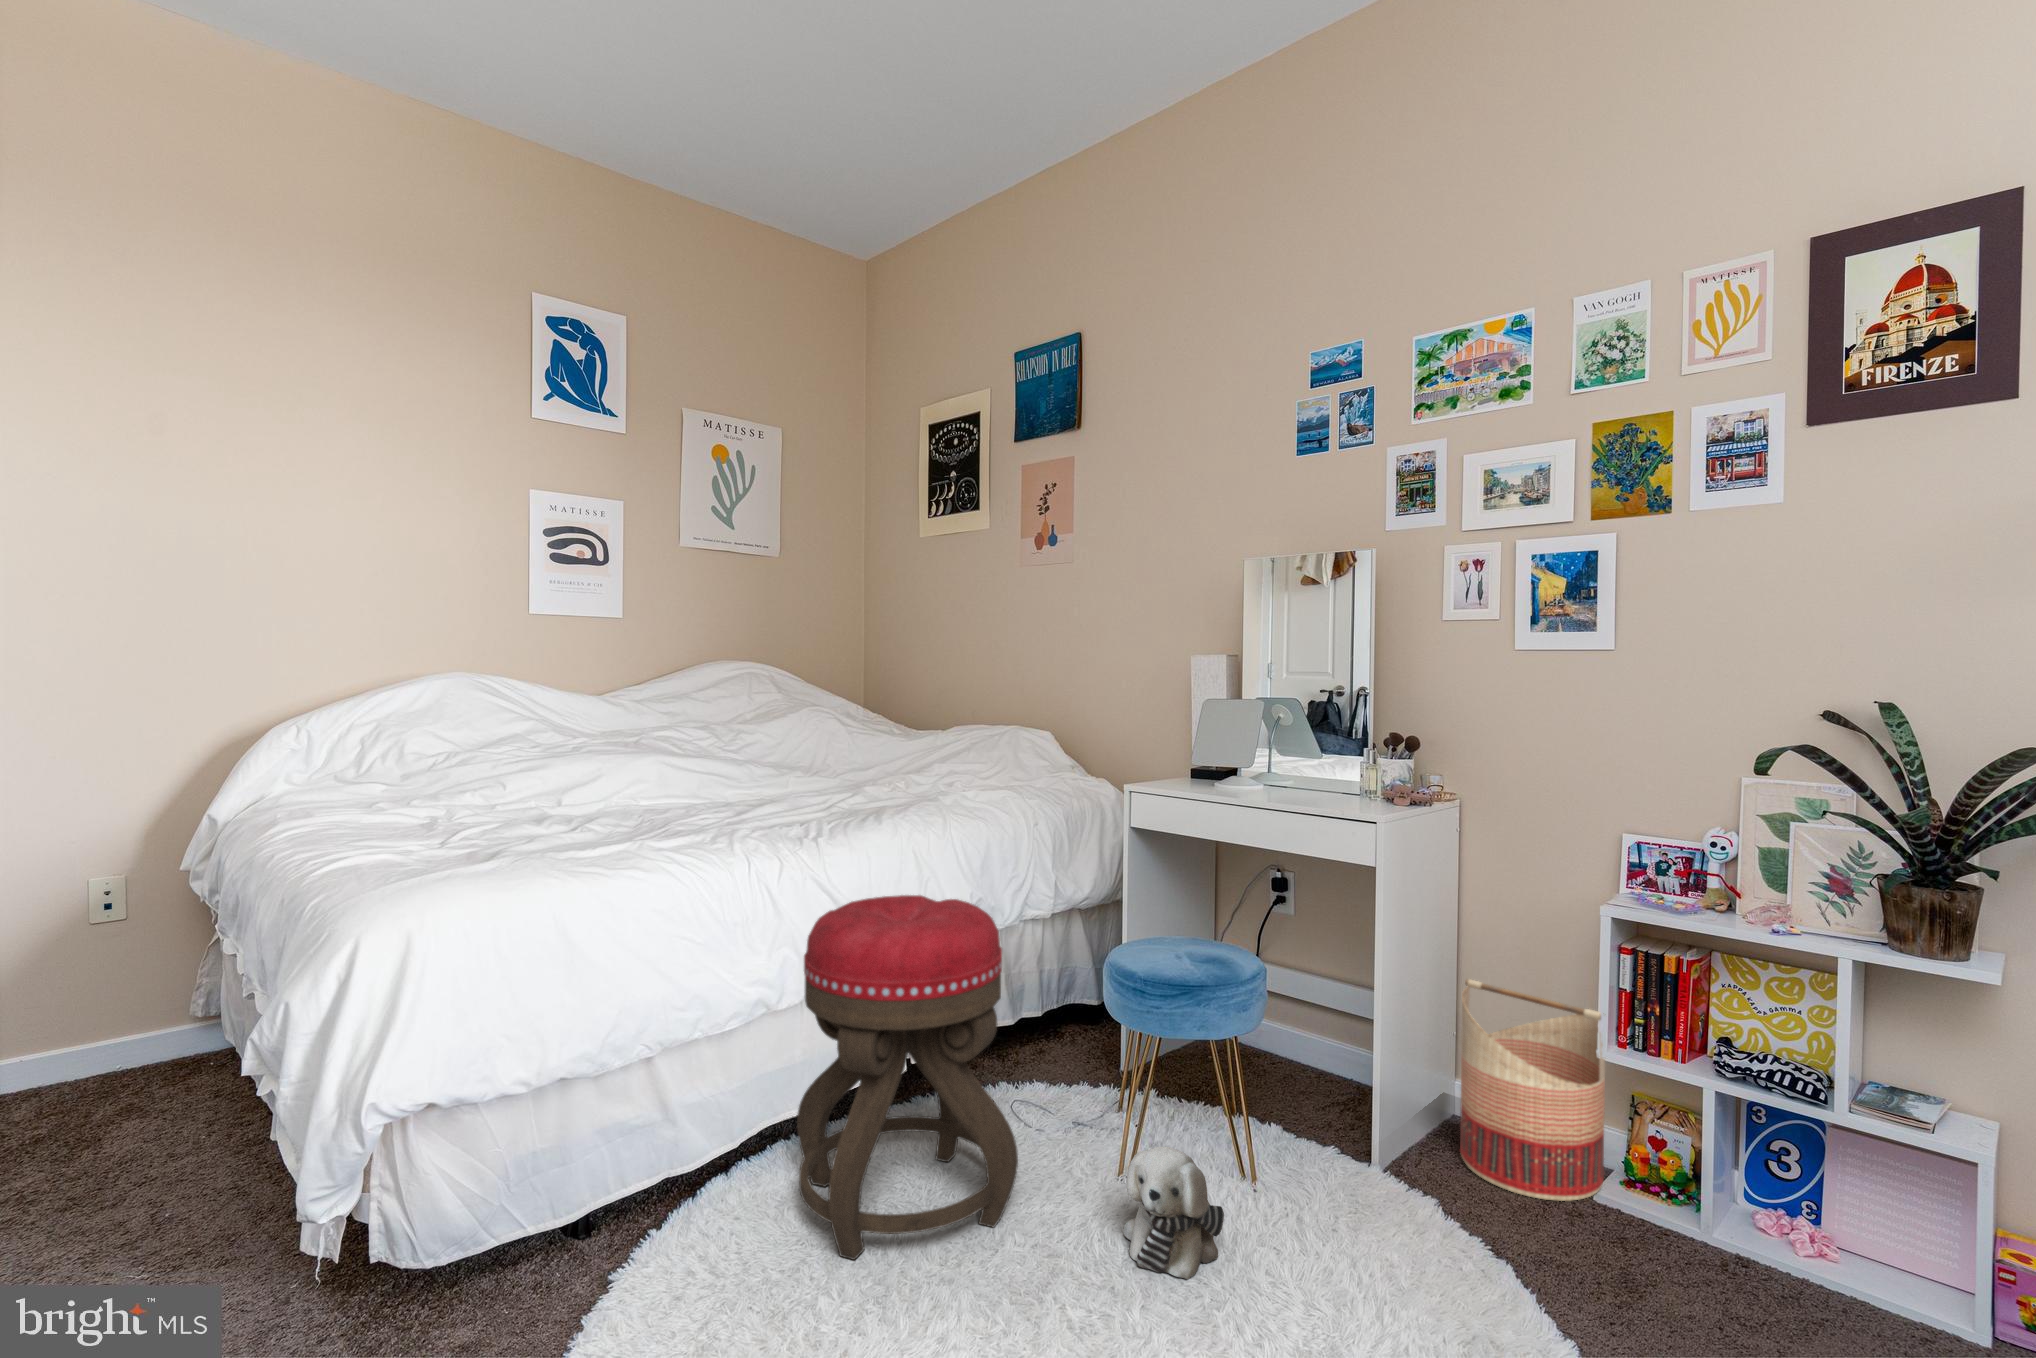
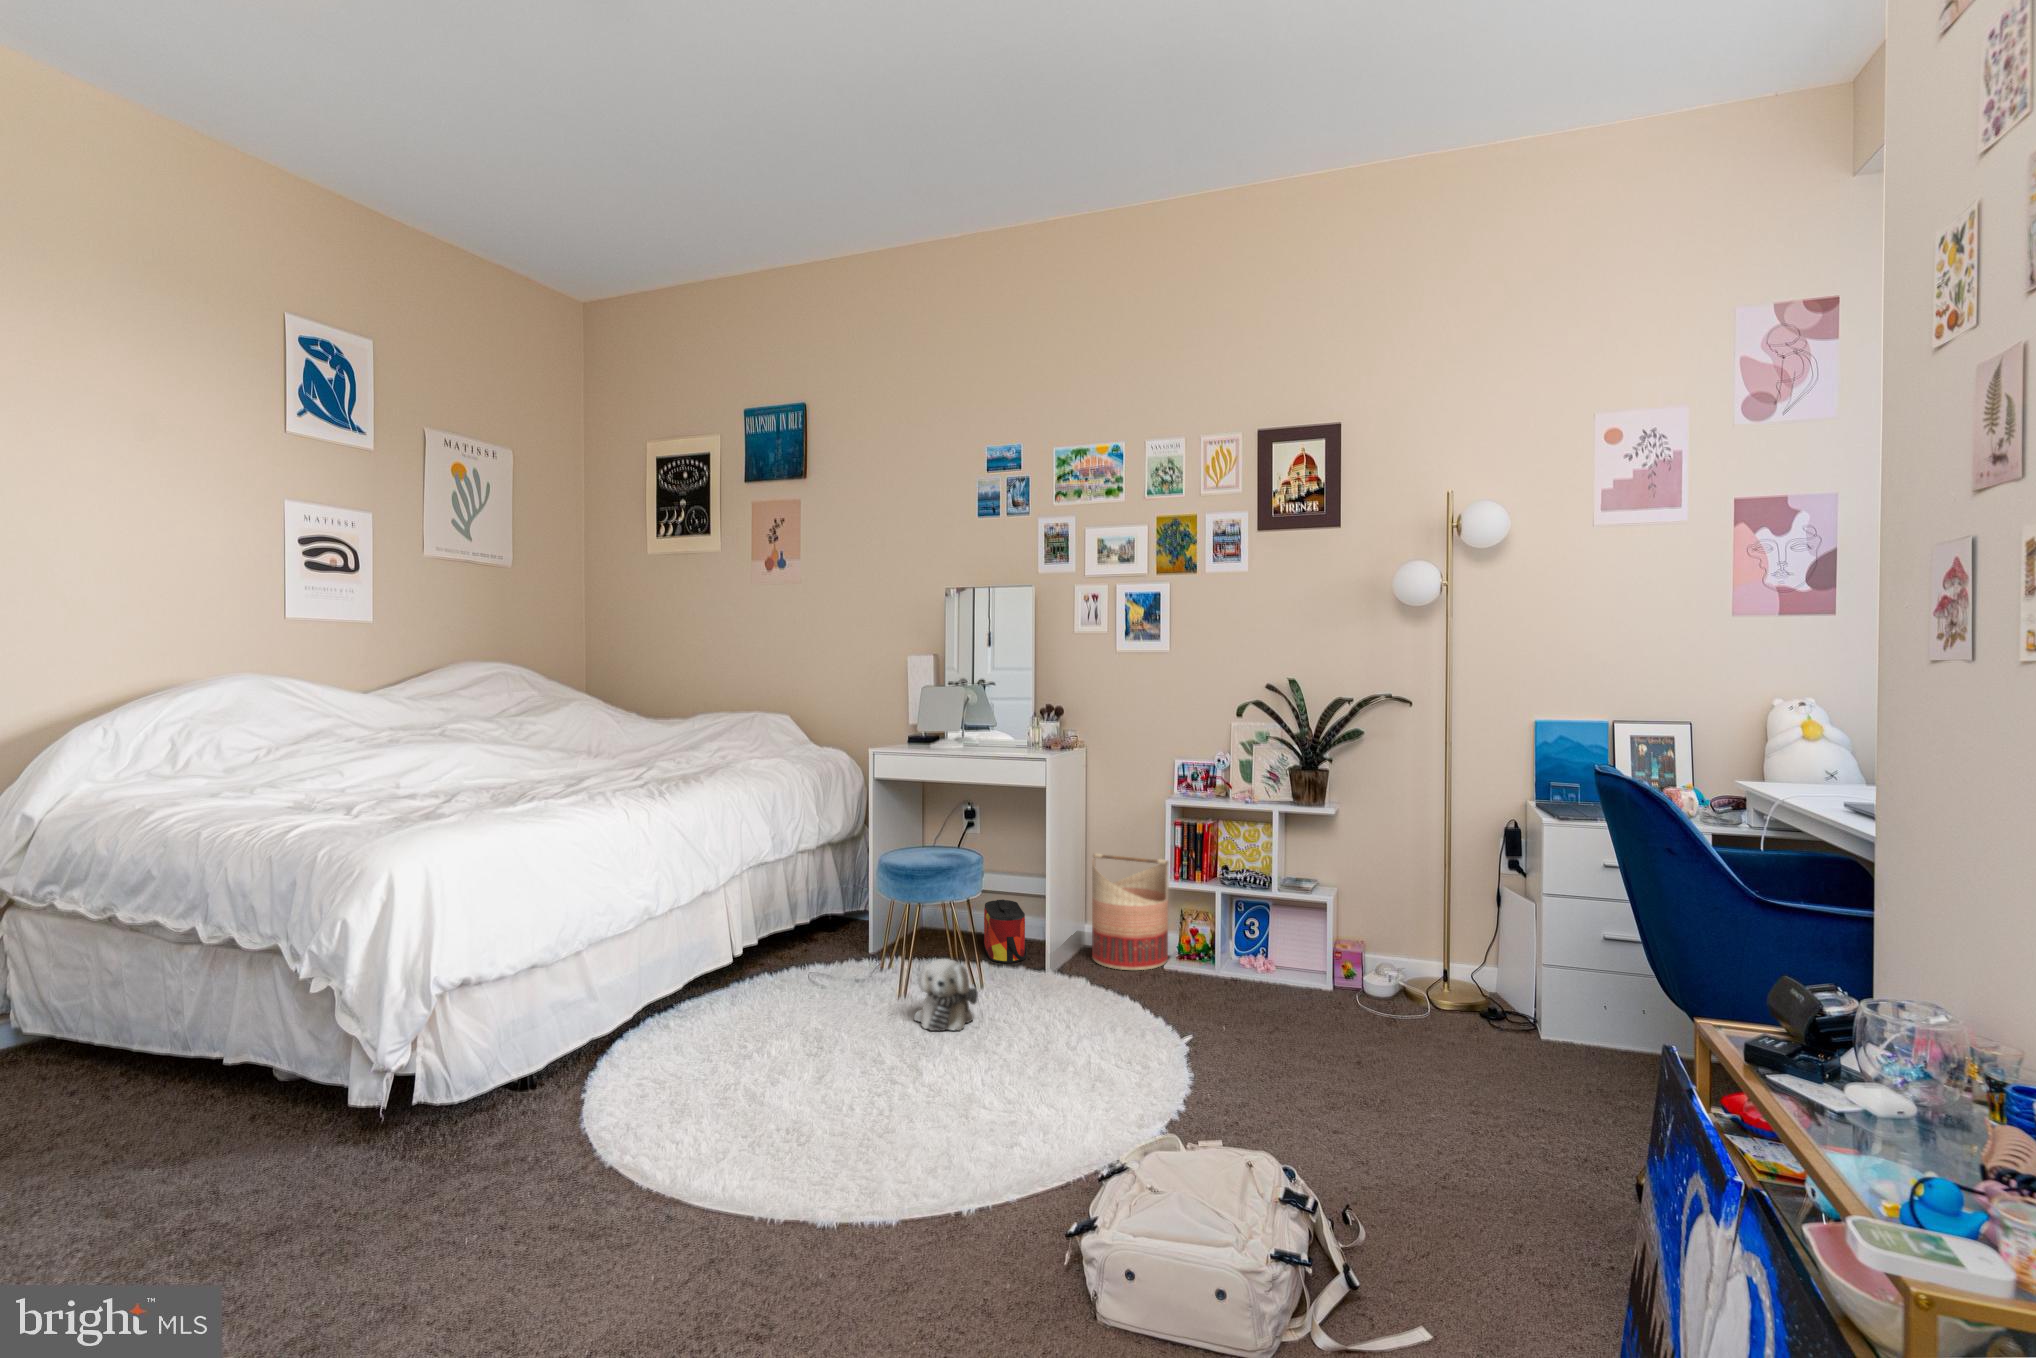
ottoman: present [797,895,1018,1260] -> none [677,826,845,1059]
bag: none [1288,1024,1351,1136] -> present [984,899,1027,963]

